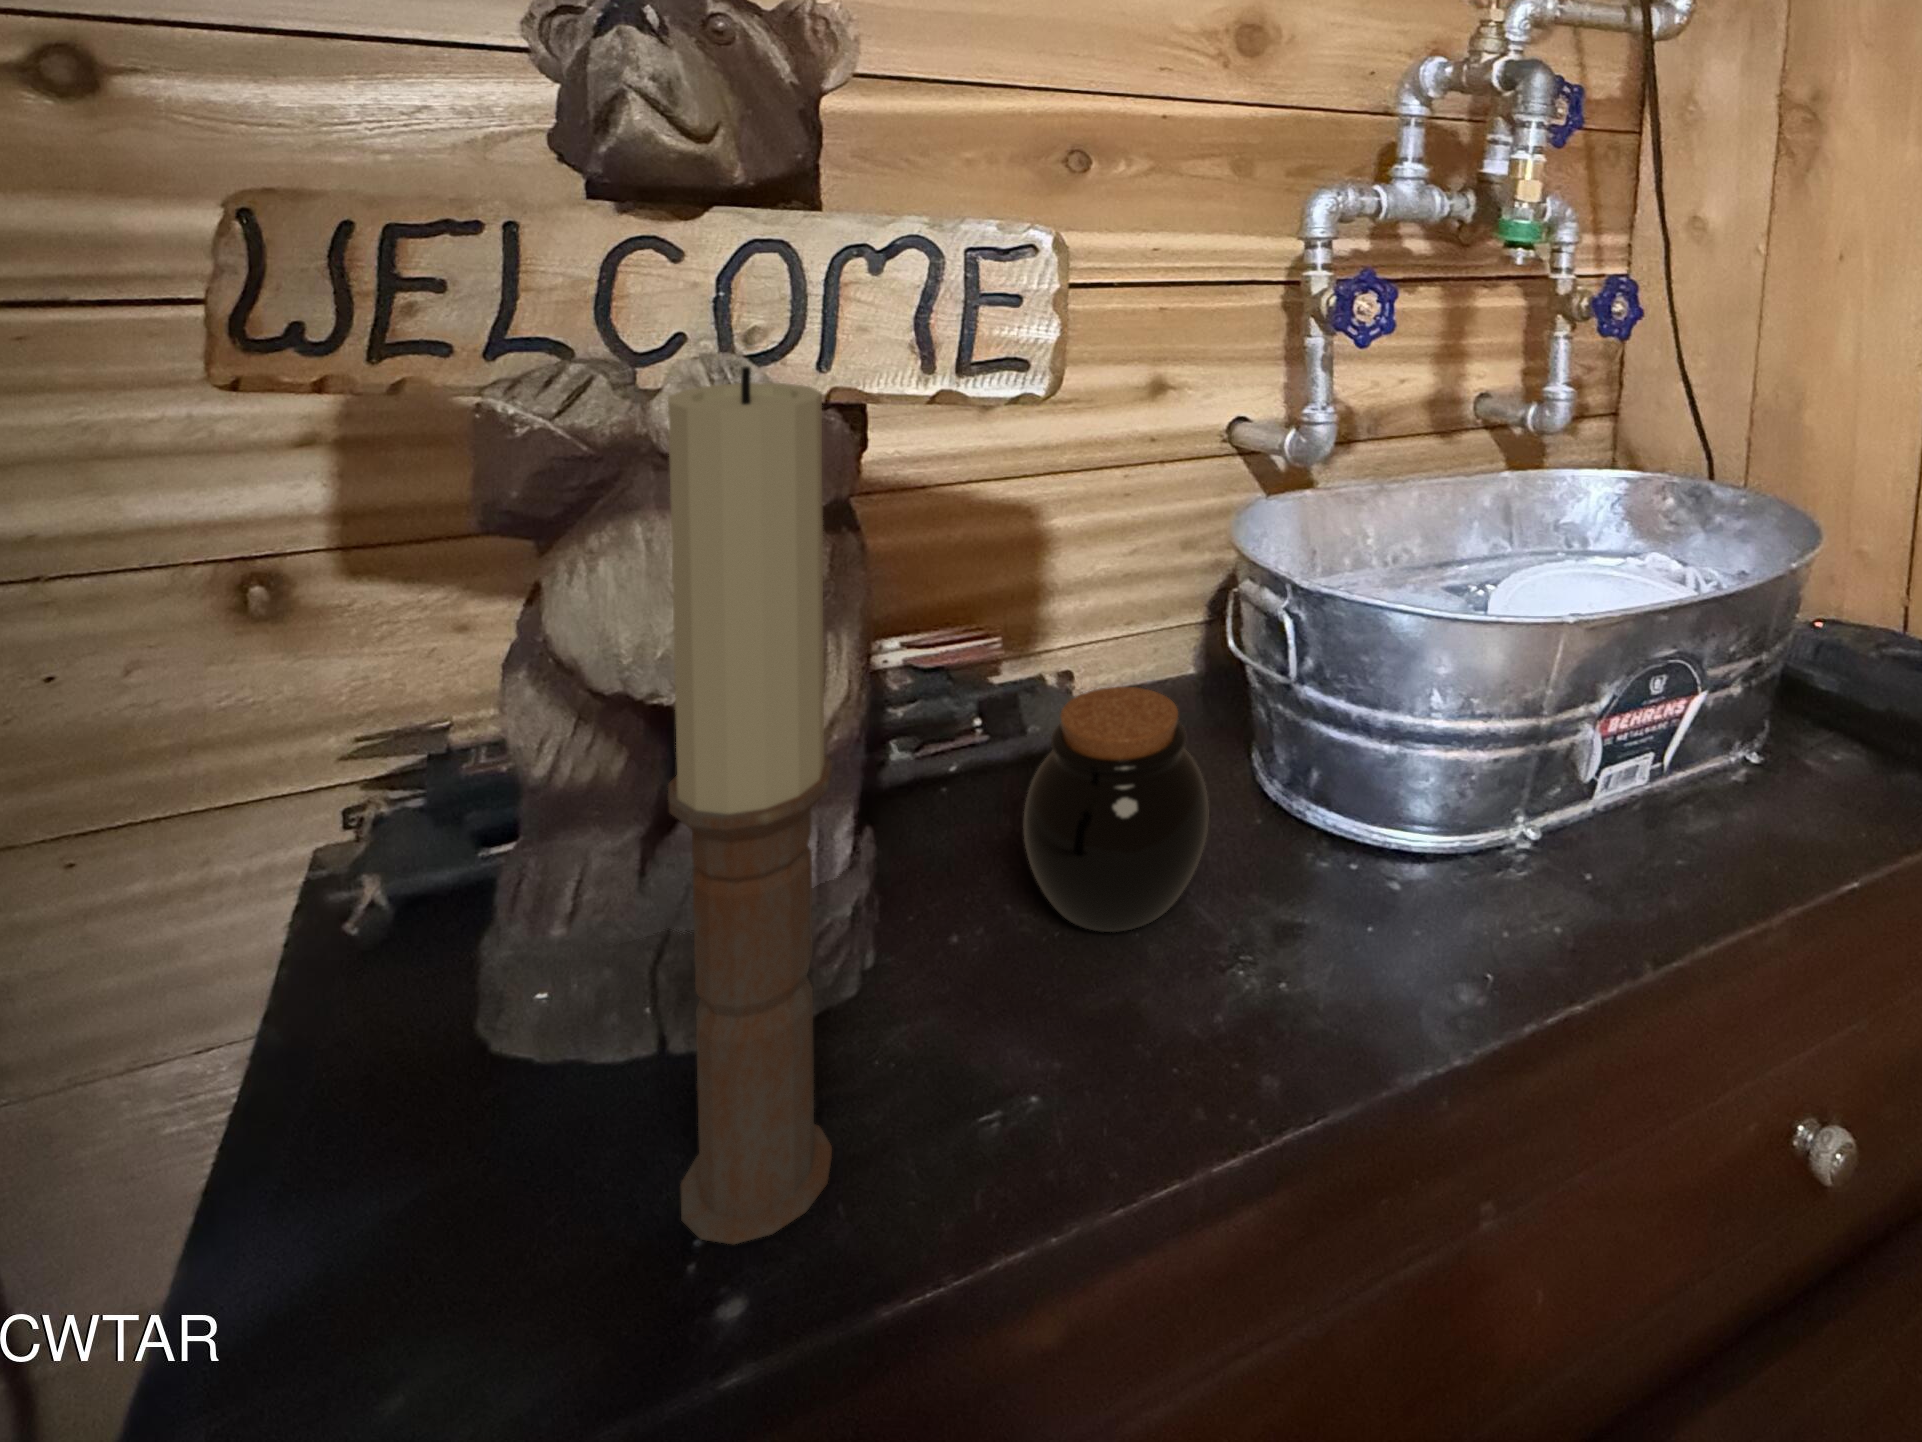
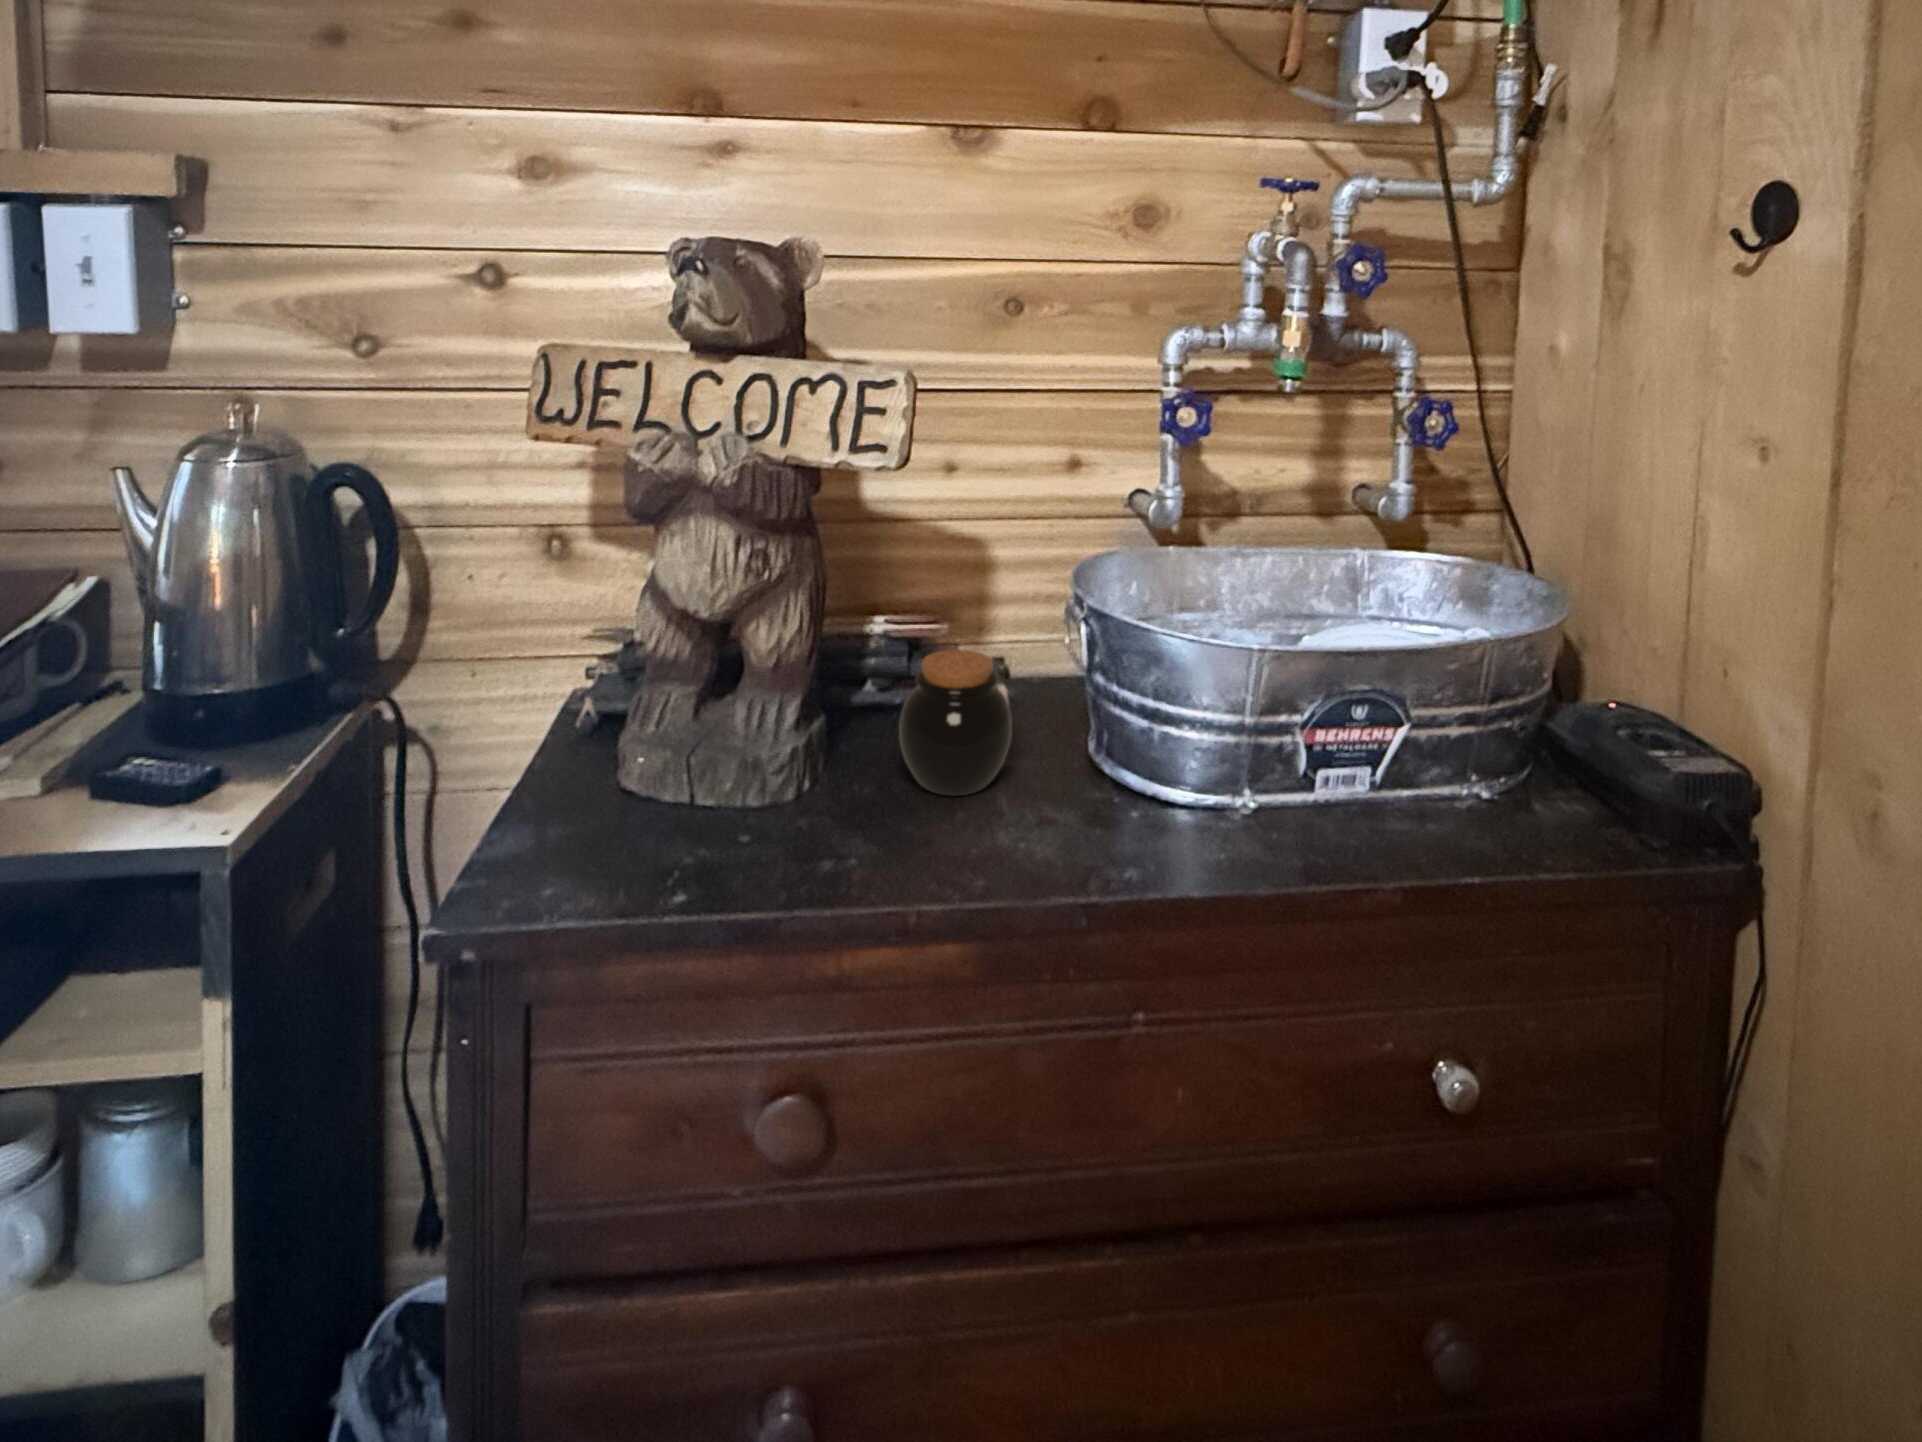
candle: present [668,367,833,1244] -> none [681,442,755,872]

